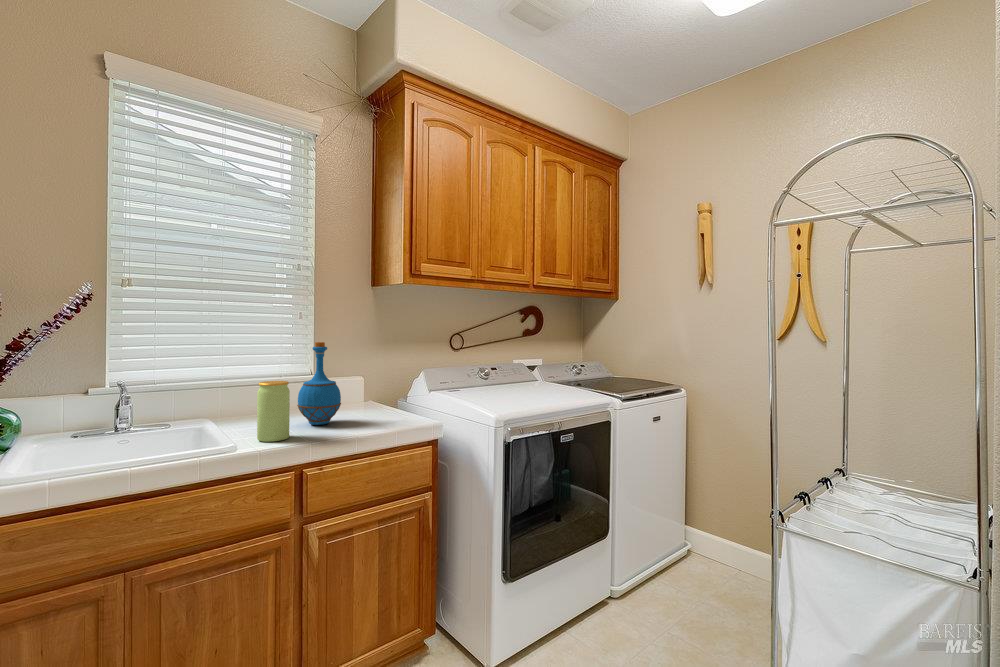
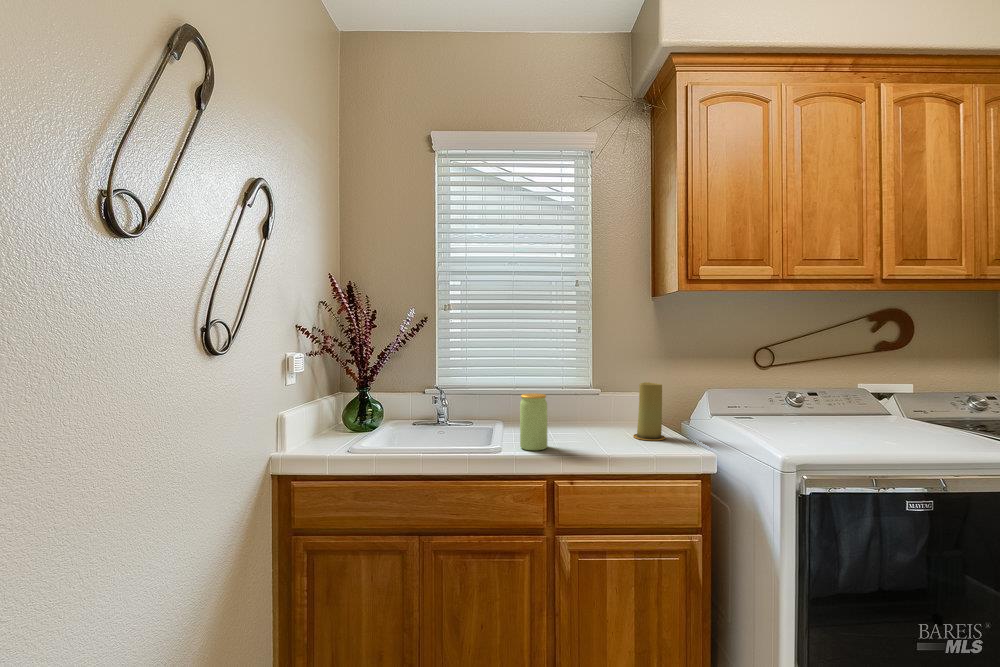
bottle: present [297,342,341,425] -> none [563,357,605,439]
candle: none [366,366,395,419] -> present [633,382,666,440]

